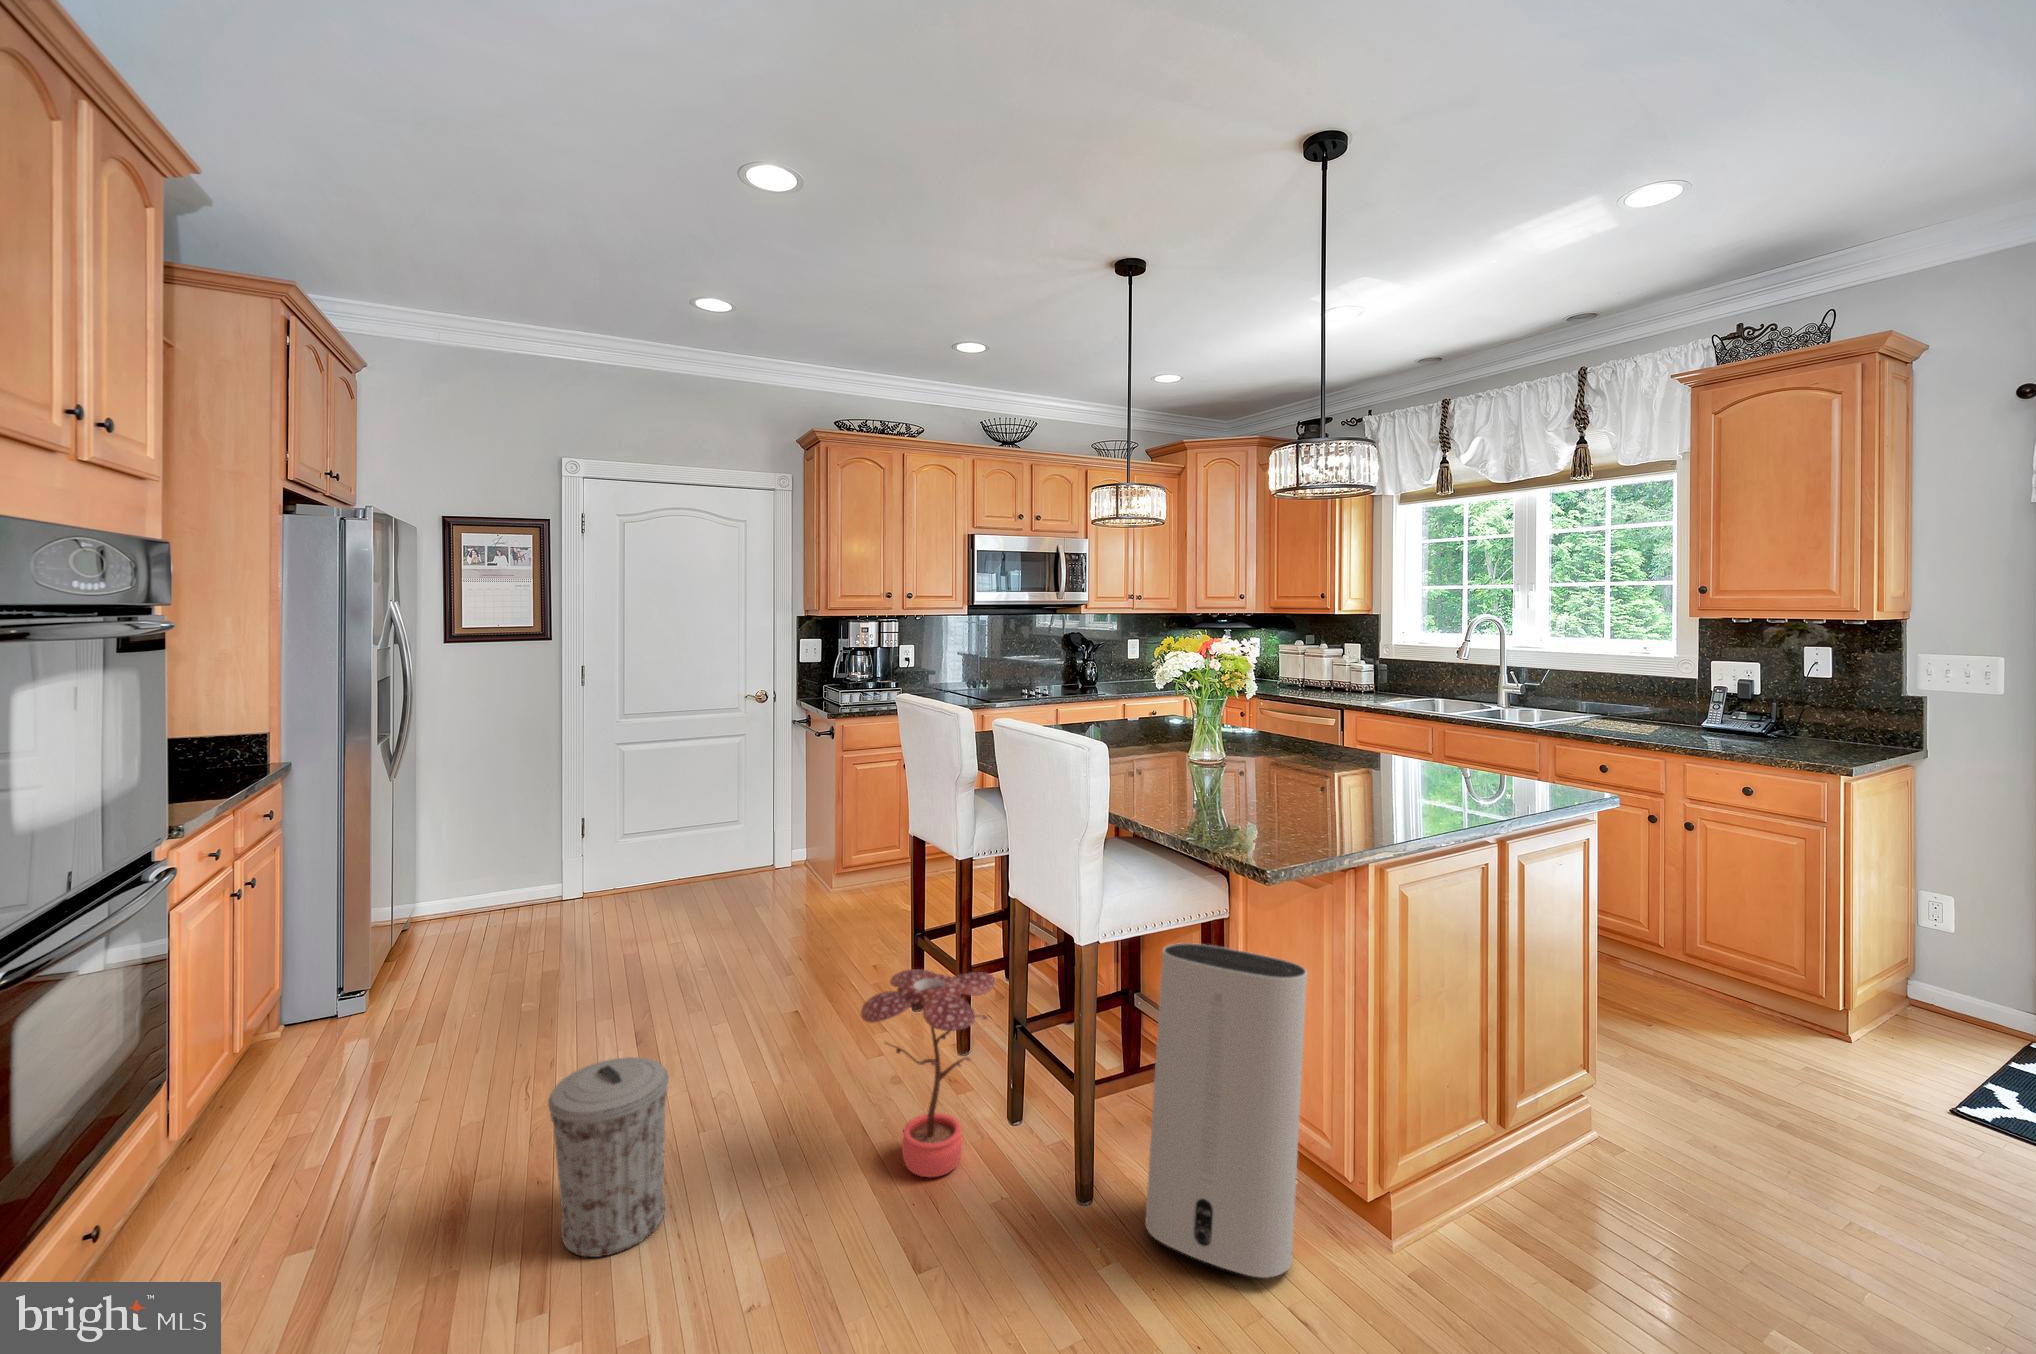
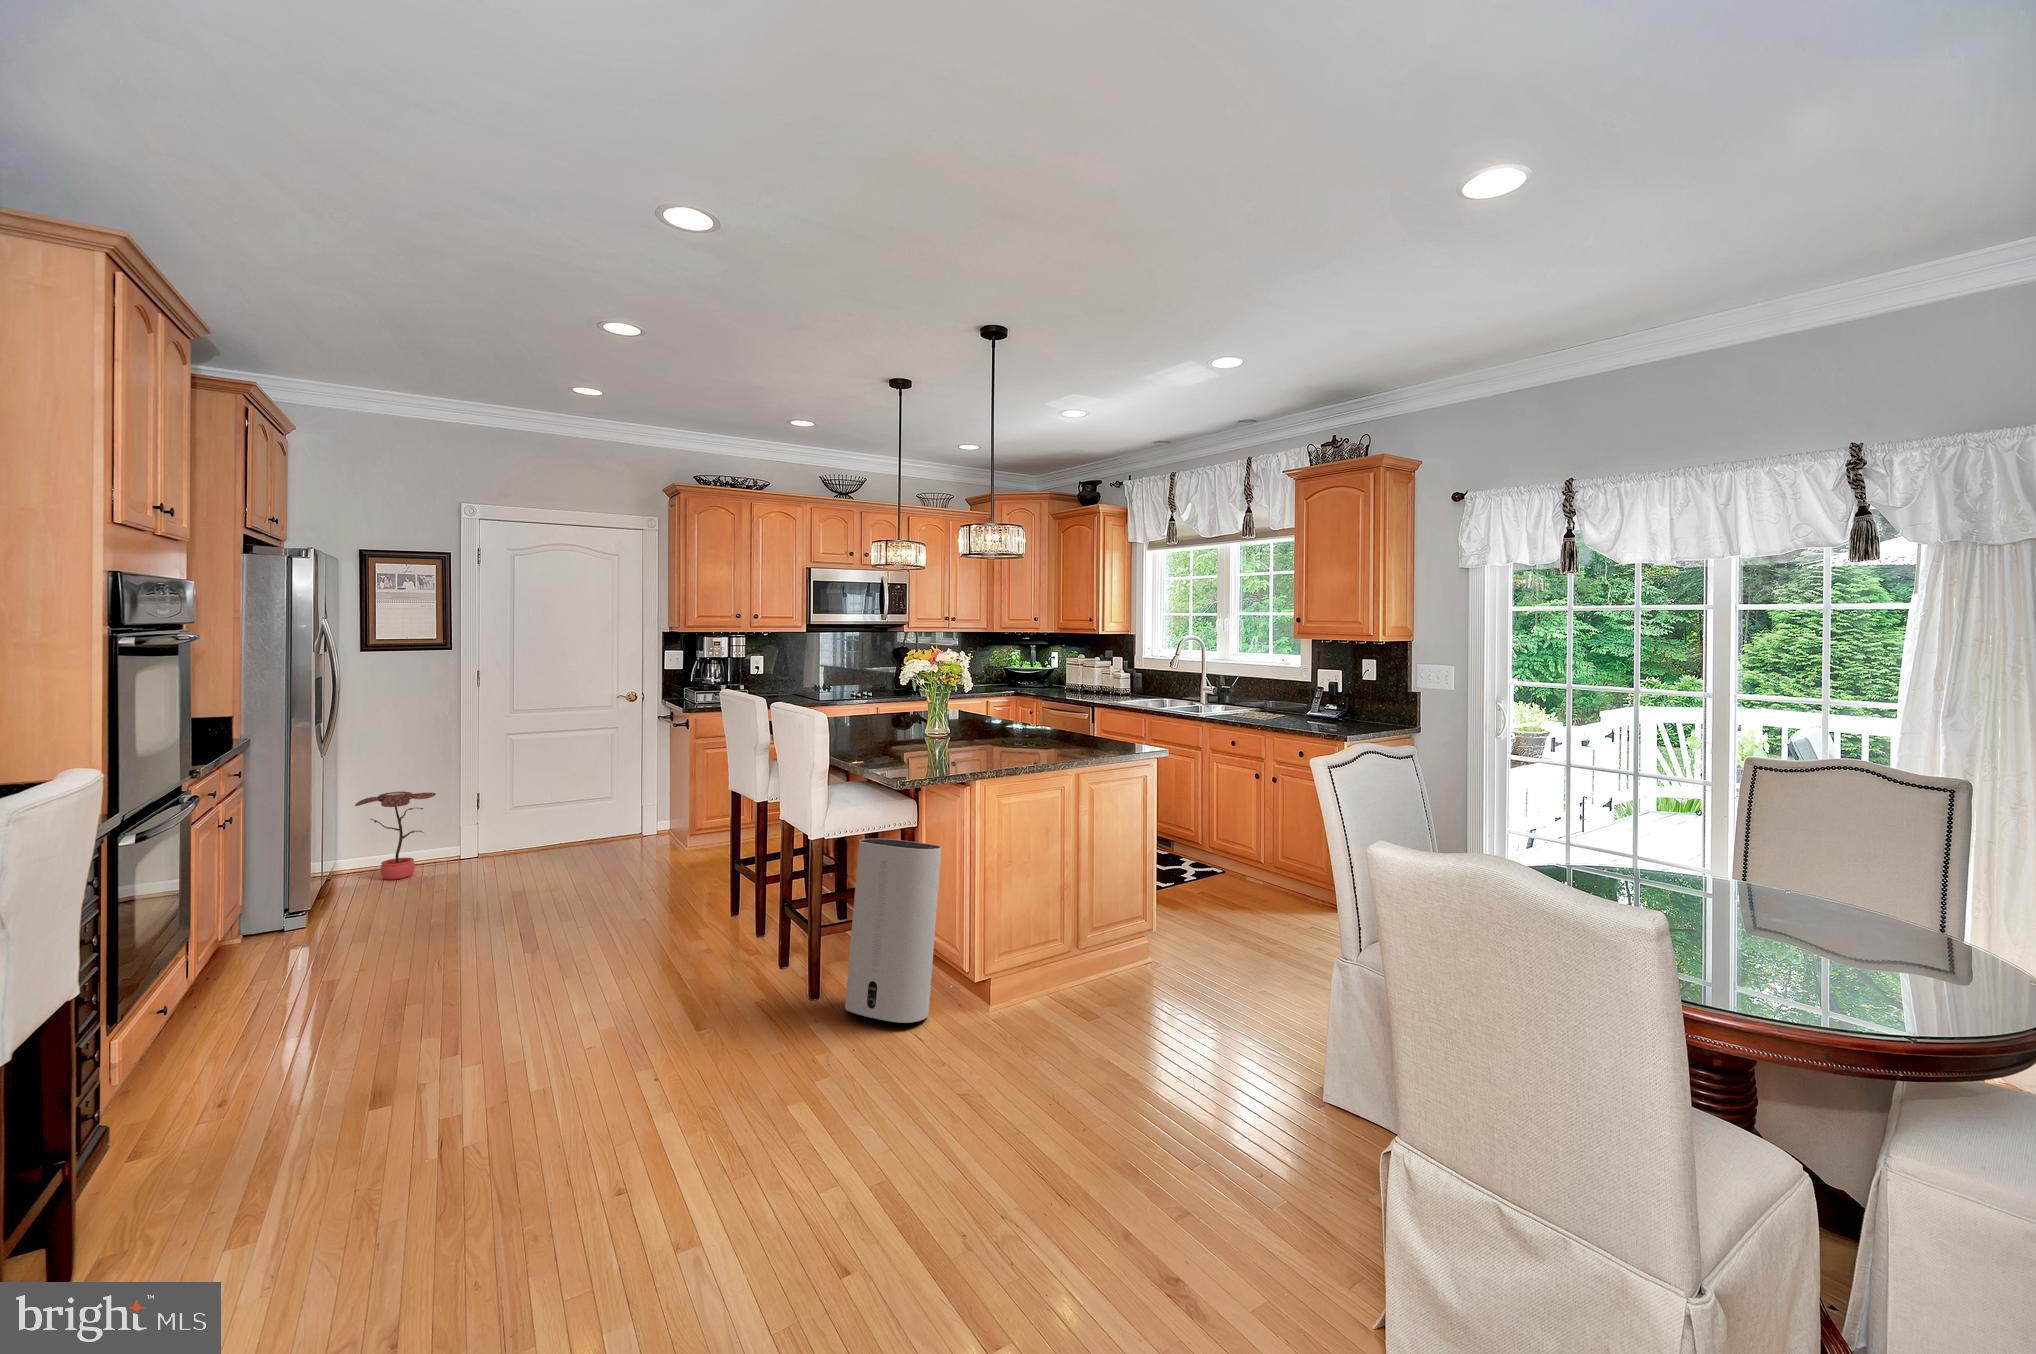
potted plant: present [861,969,996,1177] -> present [355,792,436,880]
trash can: present [548,1057,669,1257] -> none [460,918,541,1034]

